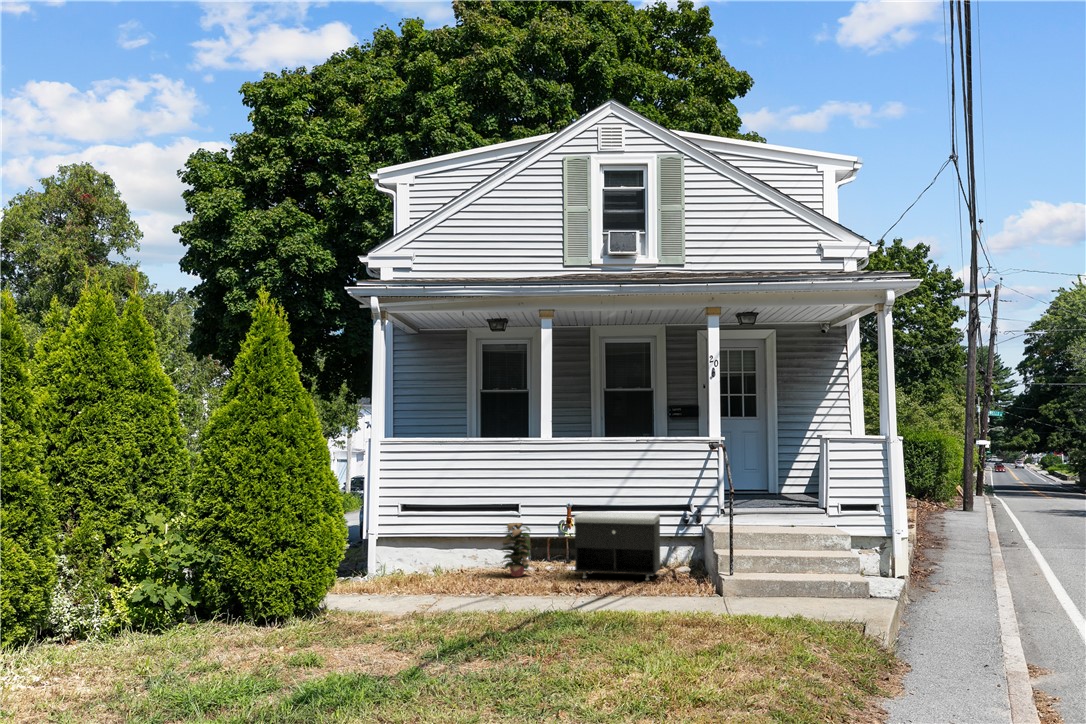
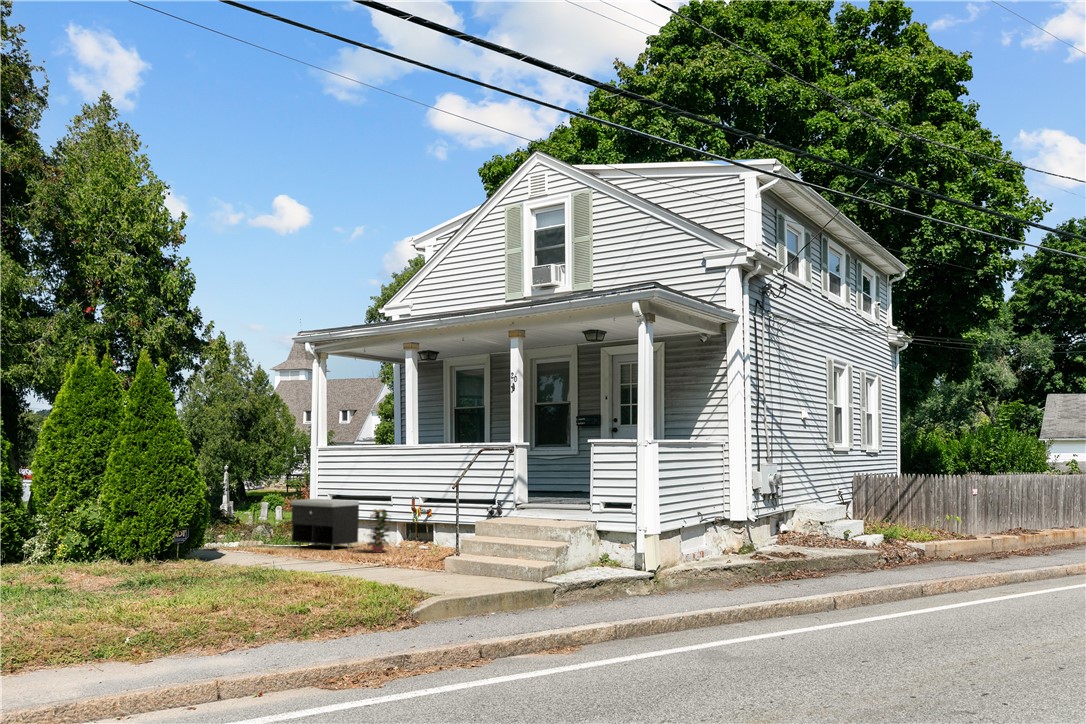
storage bench: present [574,512,660,580] -> present [291,499,359,550]

